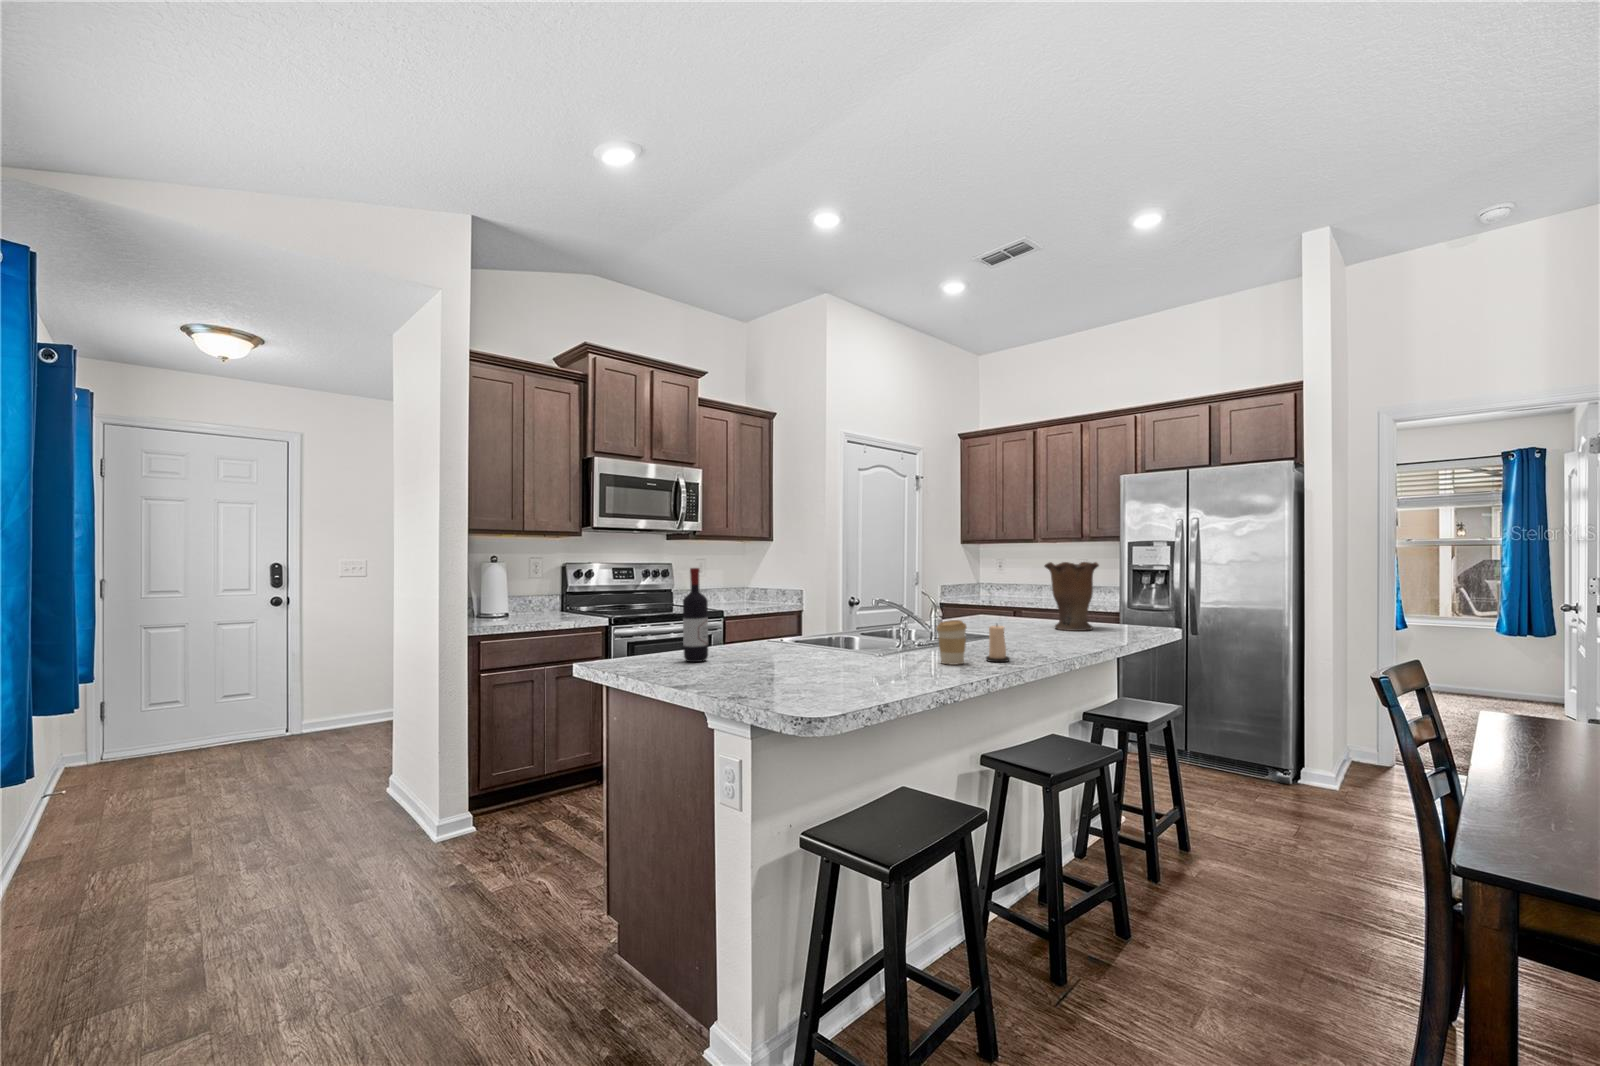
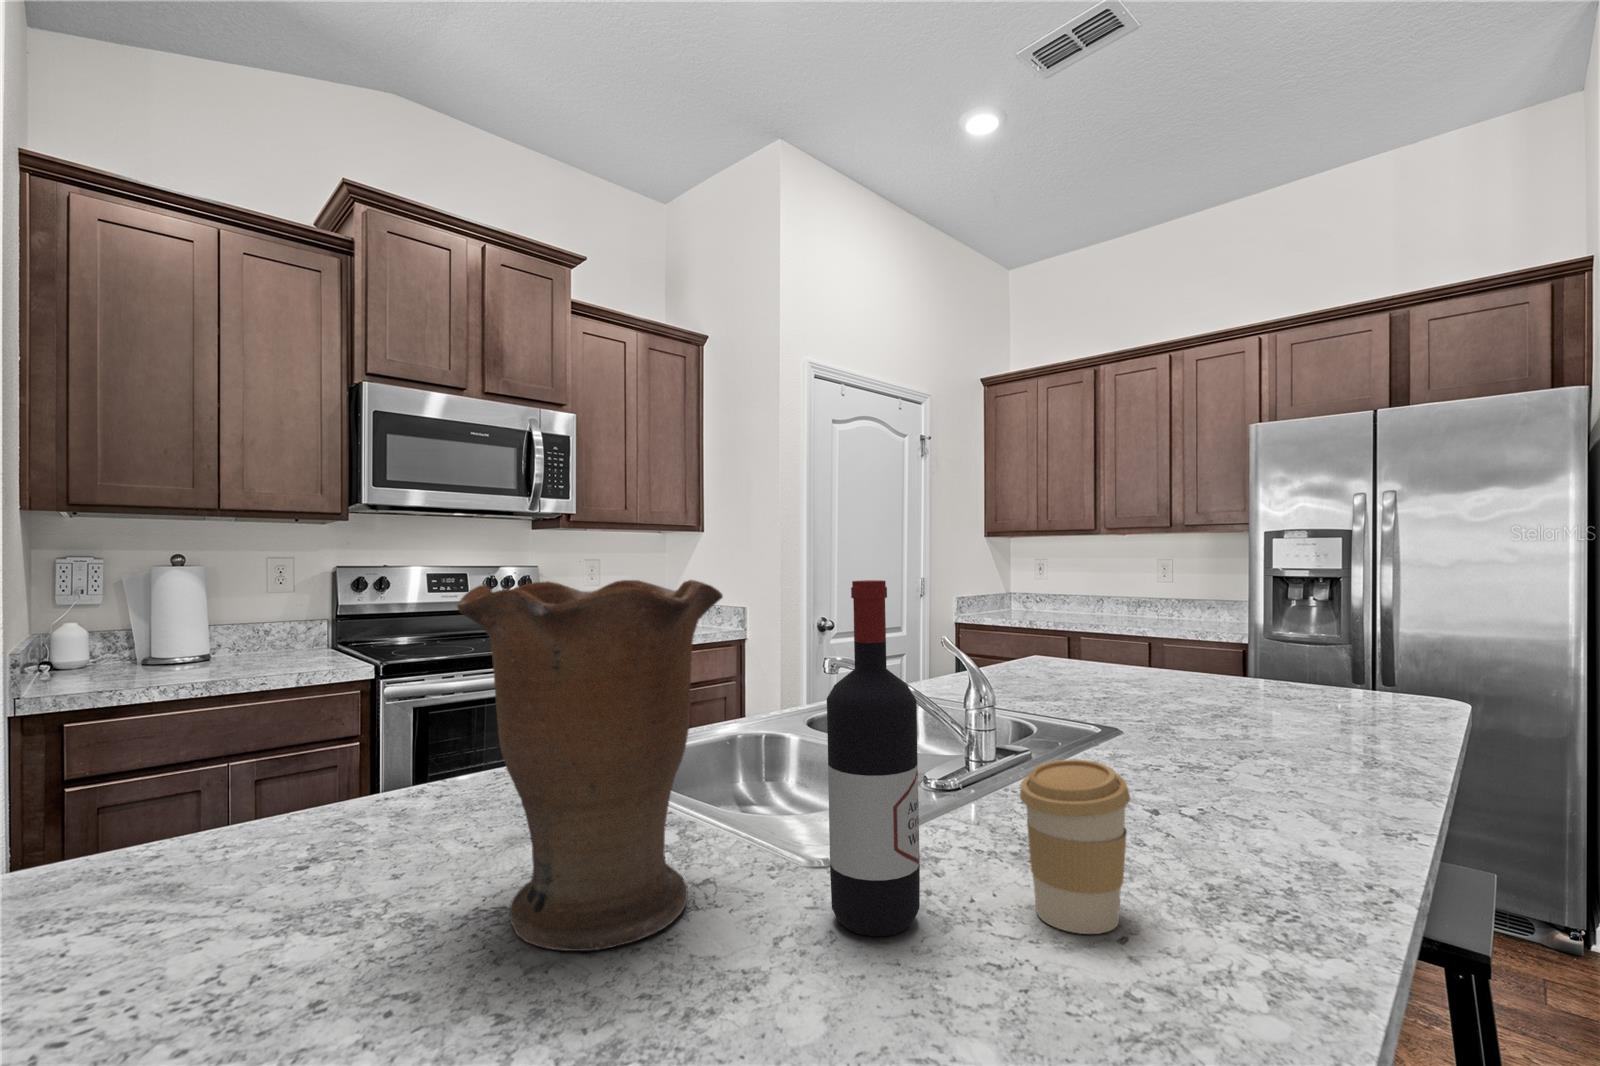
vase: present [1045,562,1099,631] -> present [457,580,723,951]
wine bottle: present [683,568,708,662] -> present [827,580,920,936]
candle: present [986,625,1010,662] -> none [1178,765,1264,910]

